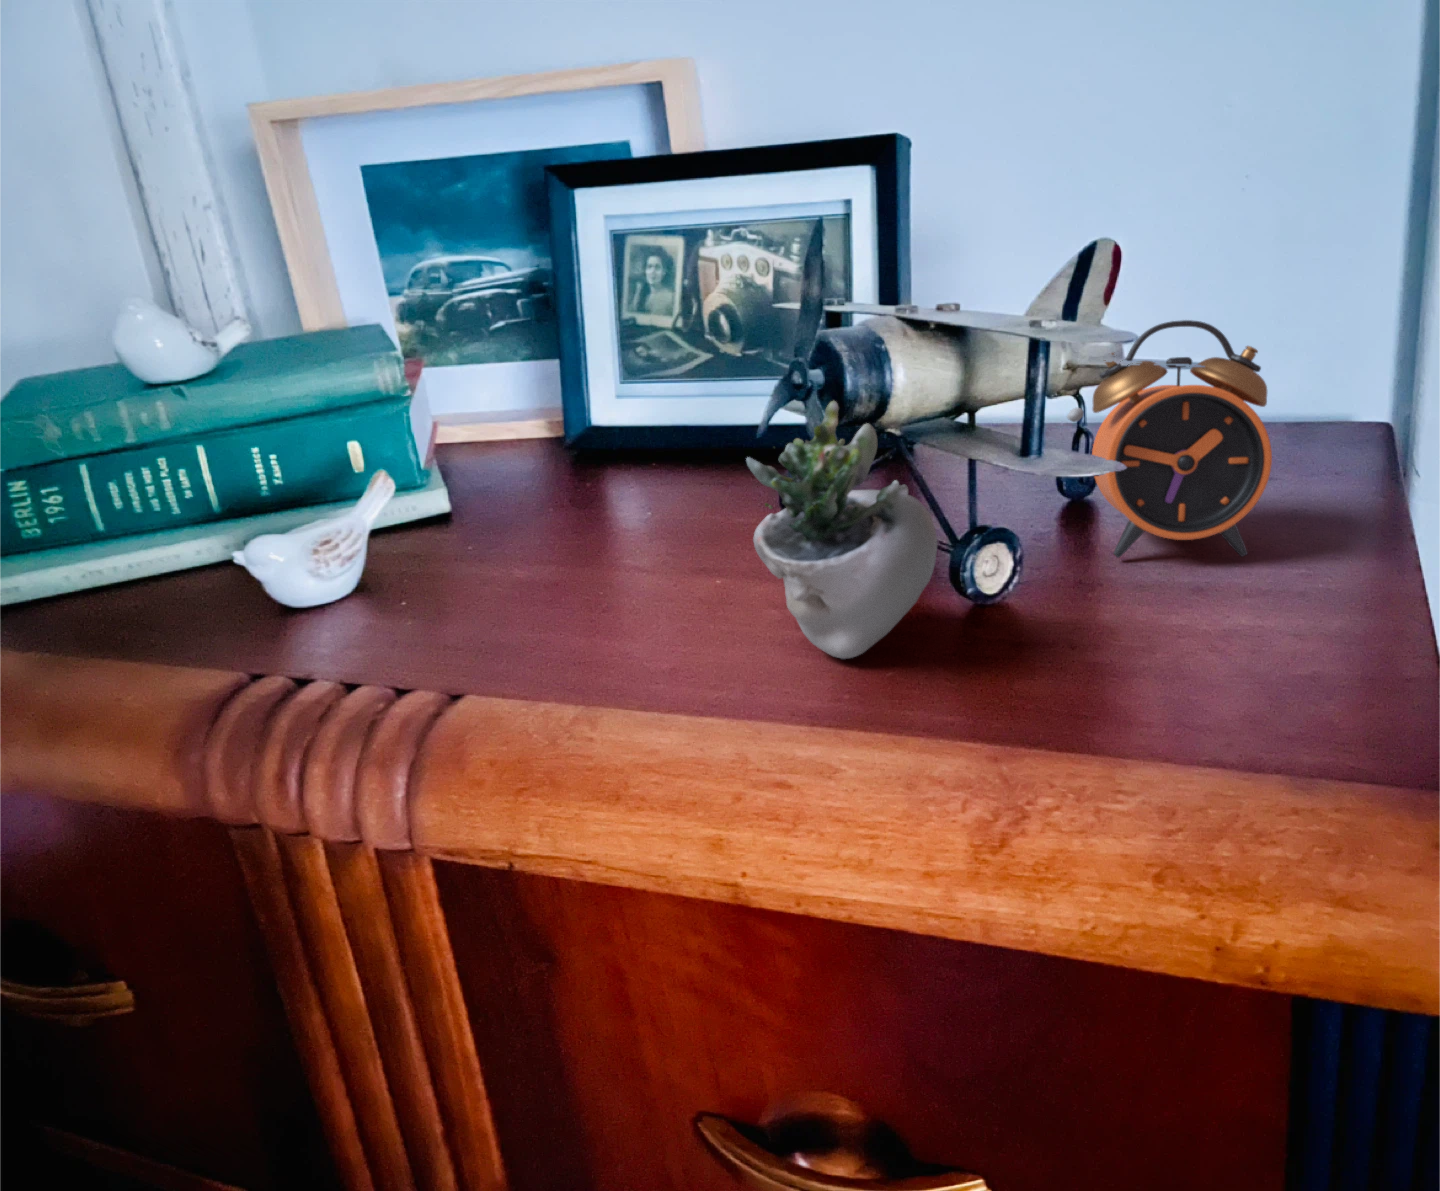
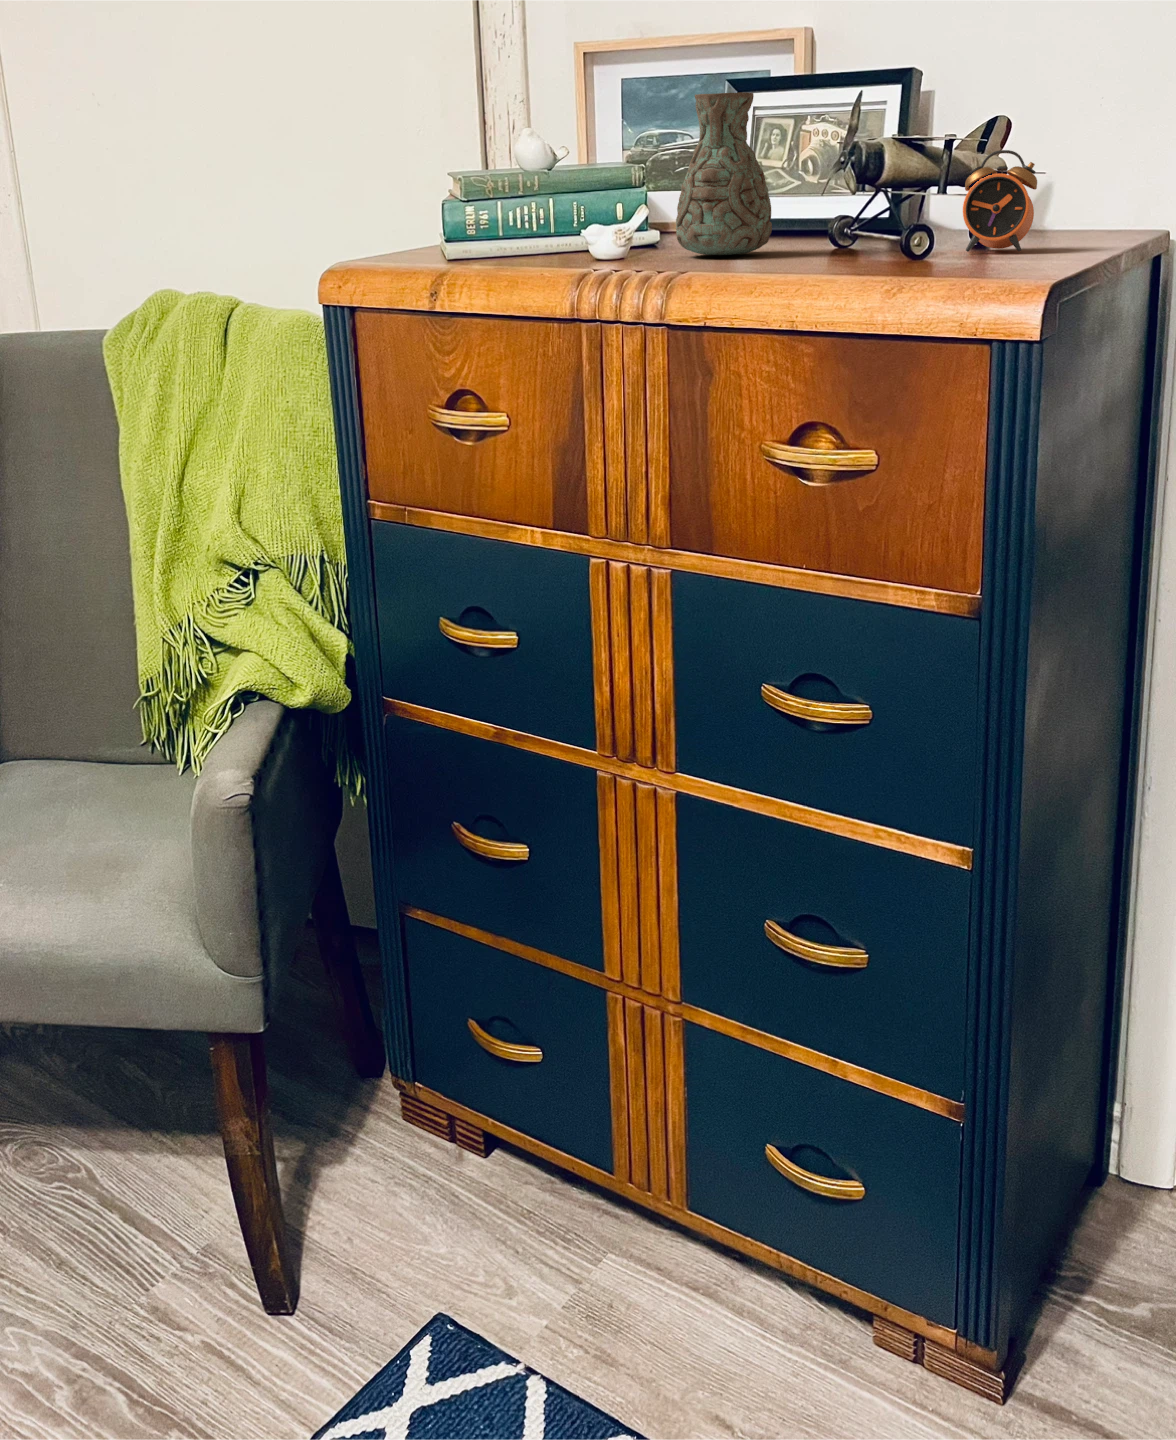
decorative vase: none [441,218,665,589] -> present [676,92,772,255]
succulent plant: present [746,401,1083,659] -> none [808,145,914,261]

